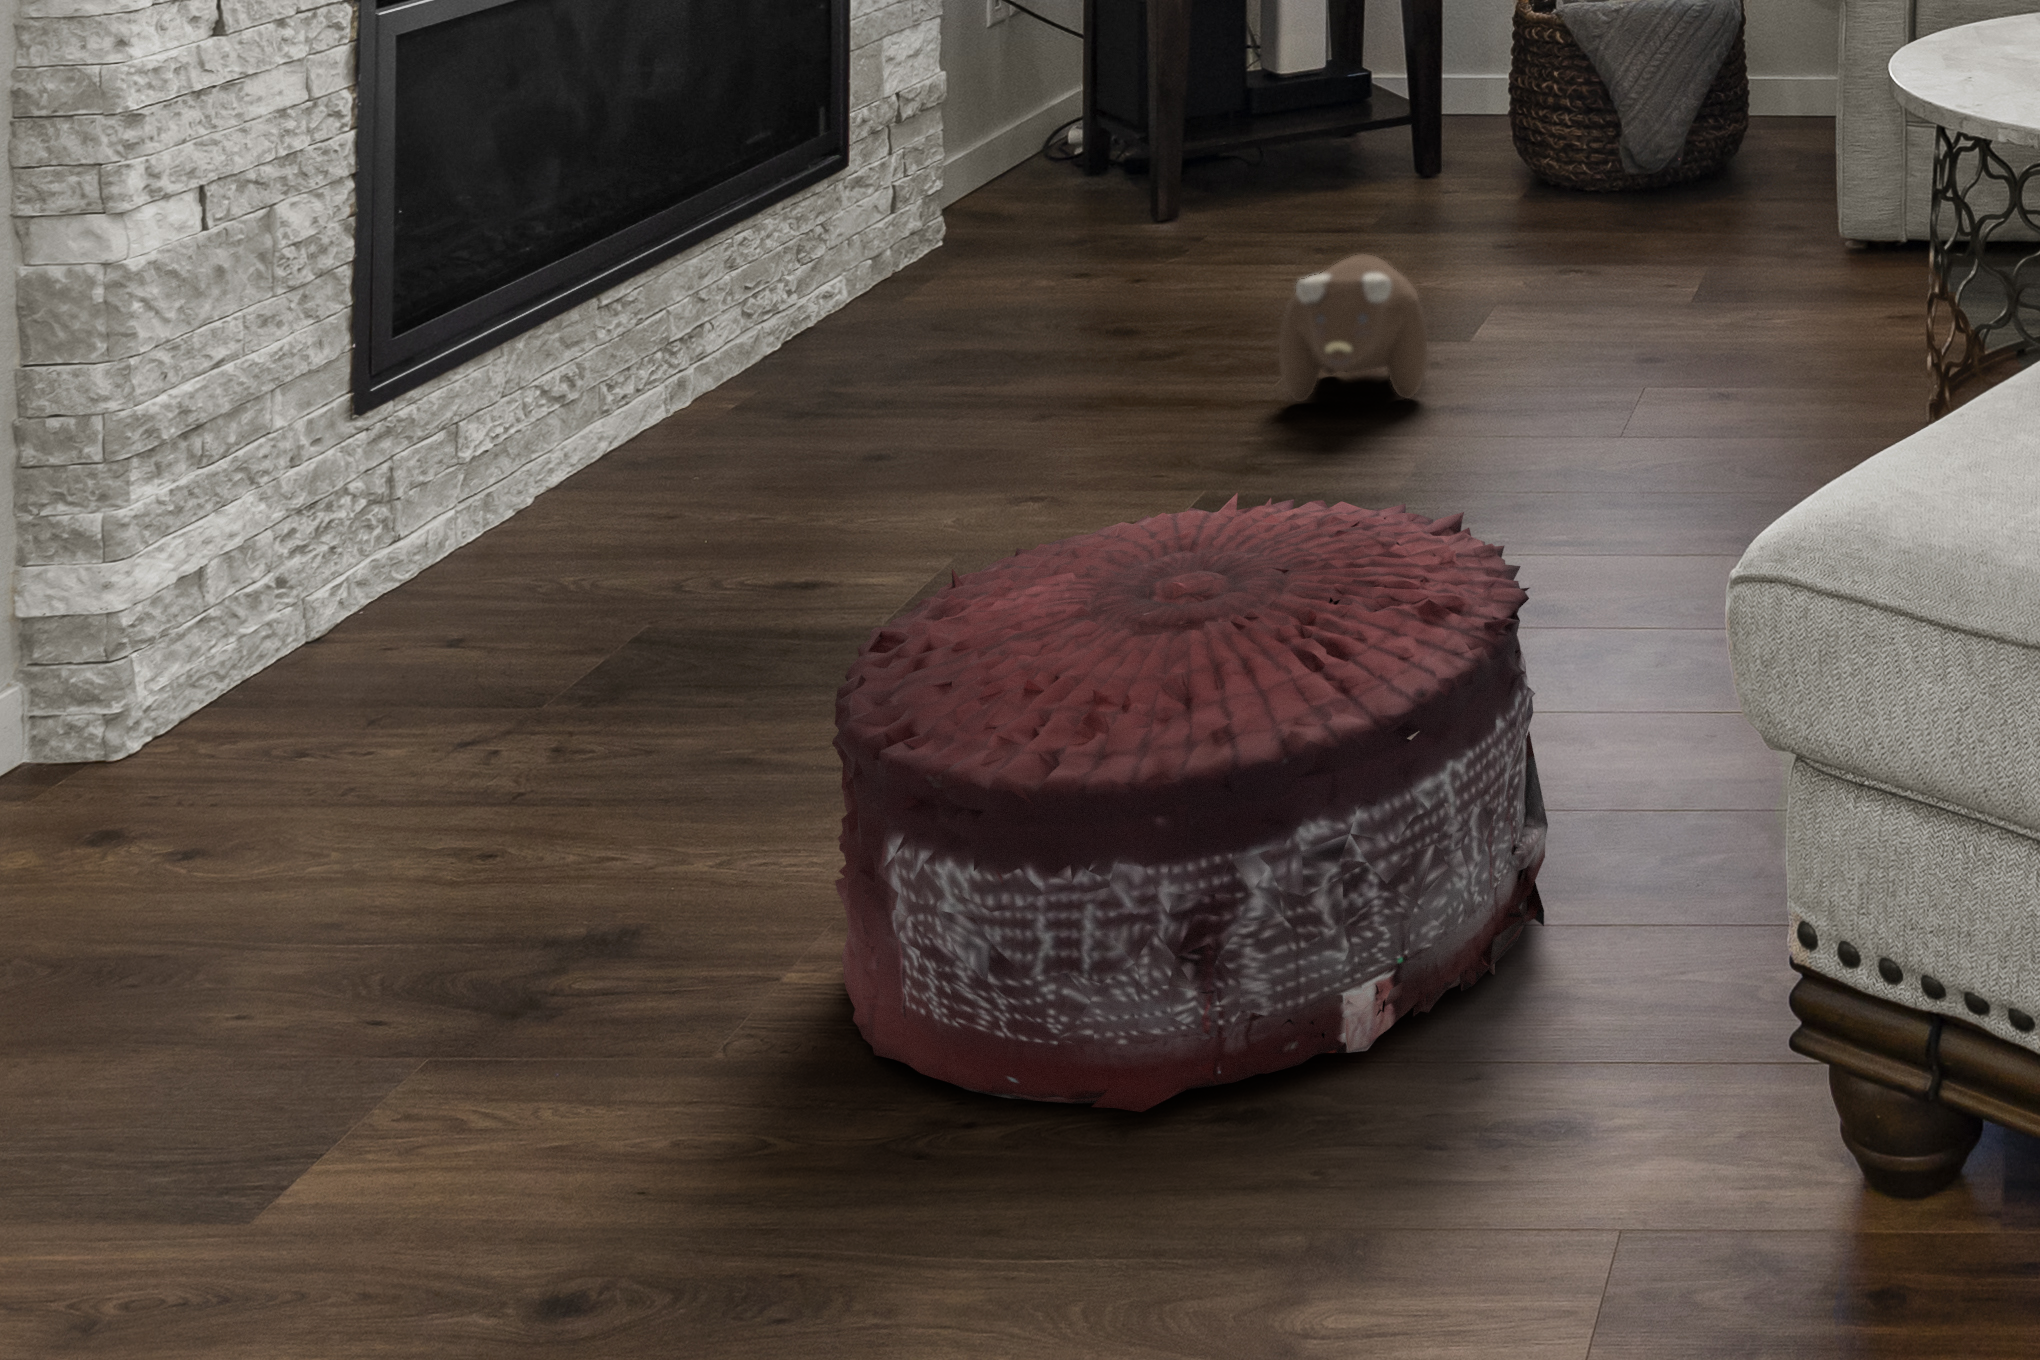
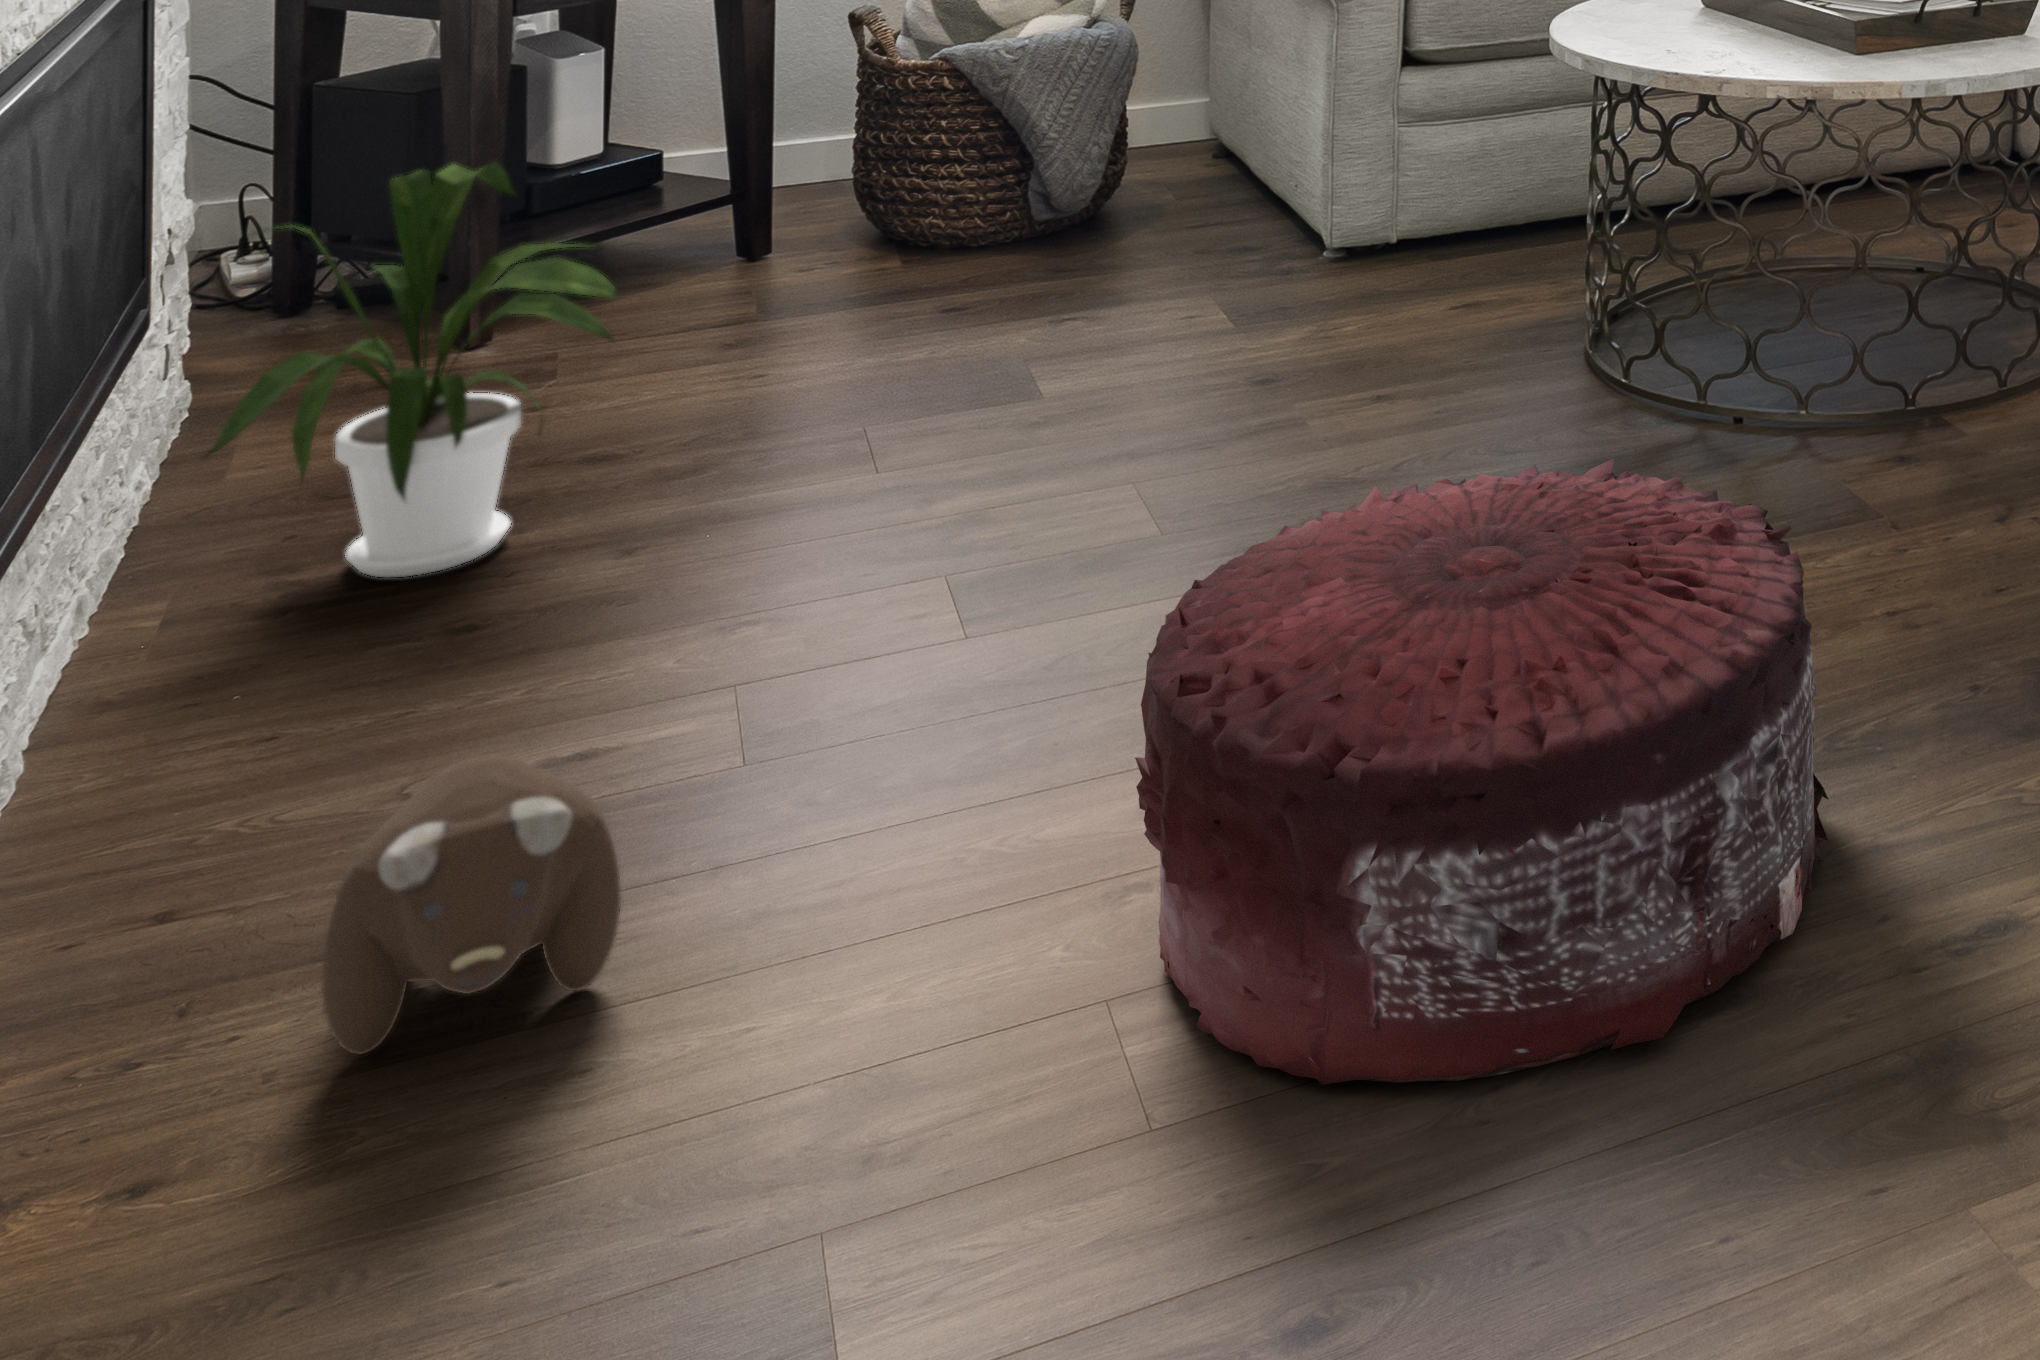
house plant: none [659,71,1018,422] -> present [206,162,616,577]
plush toy: present [1279,255,1427,401] -> present [321,755,621,1054]

